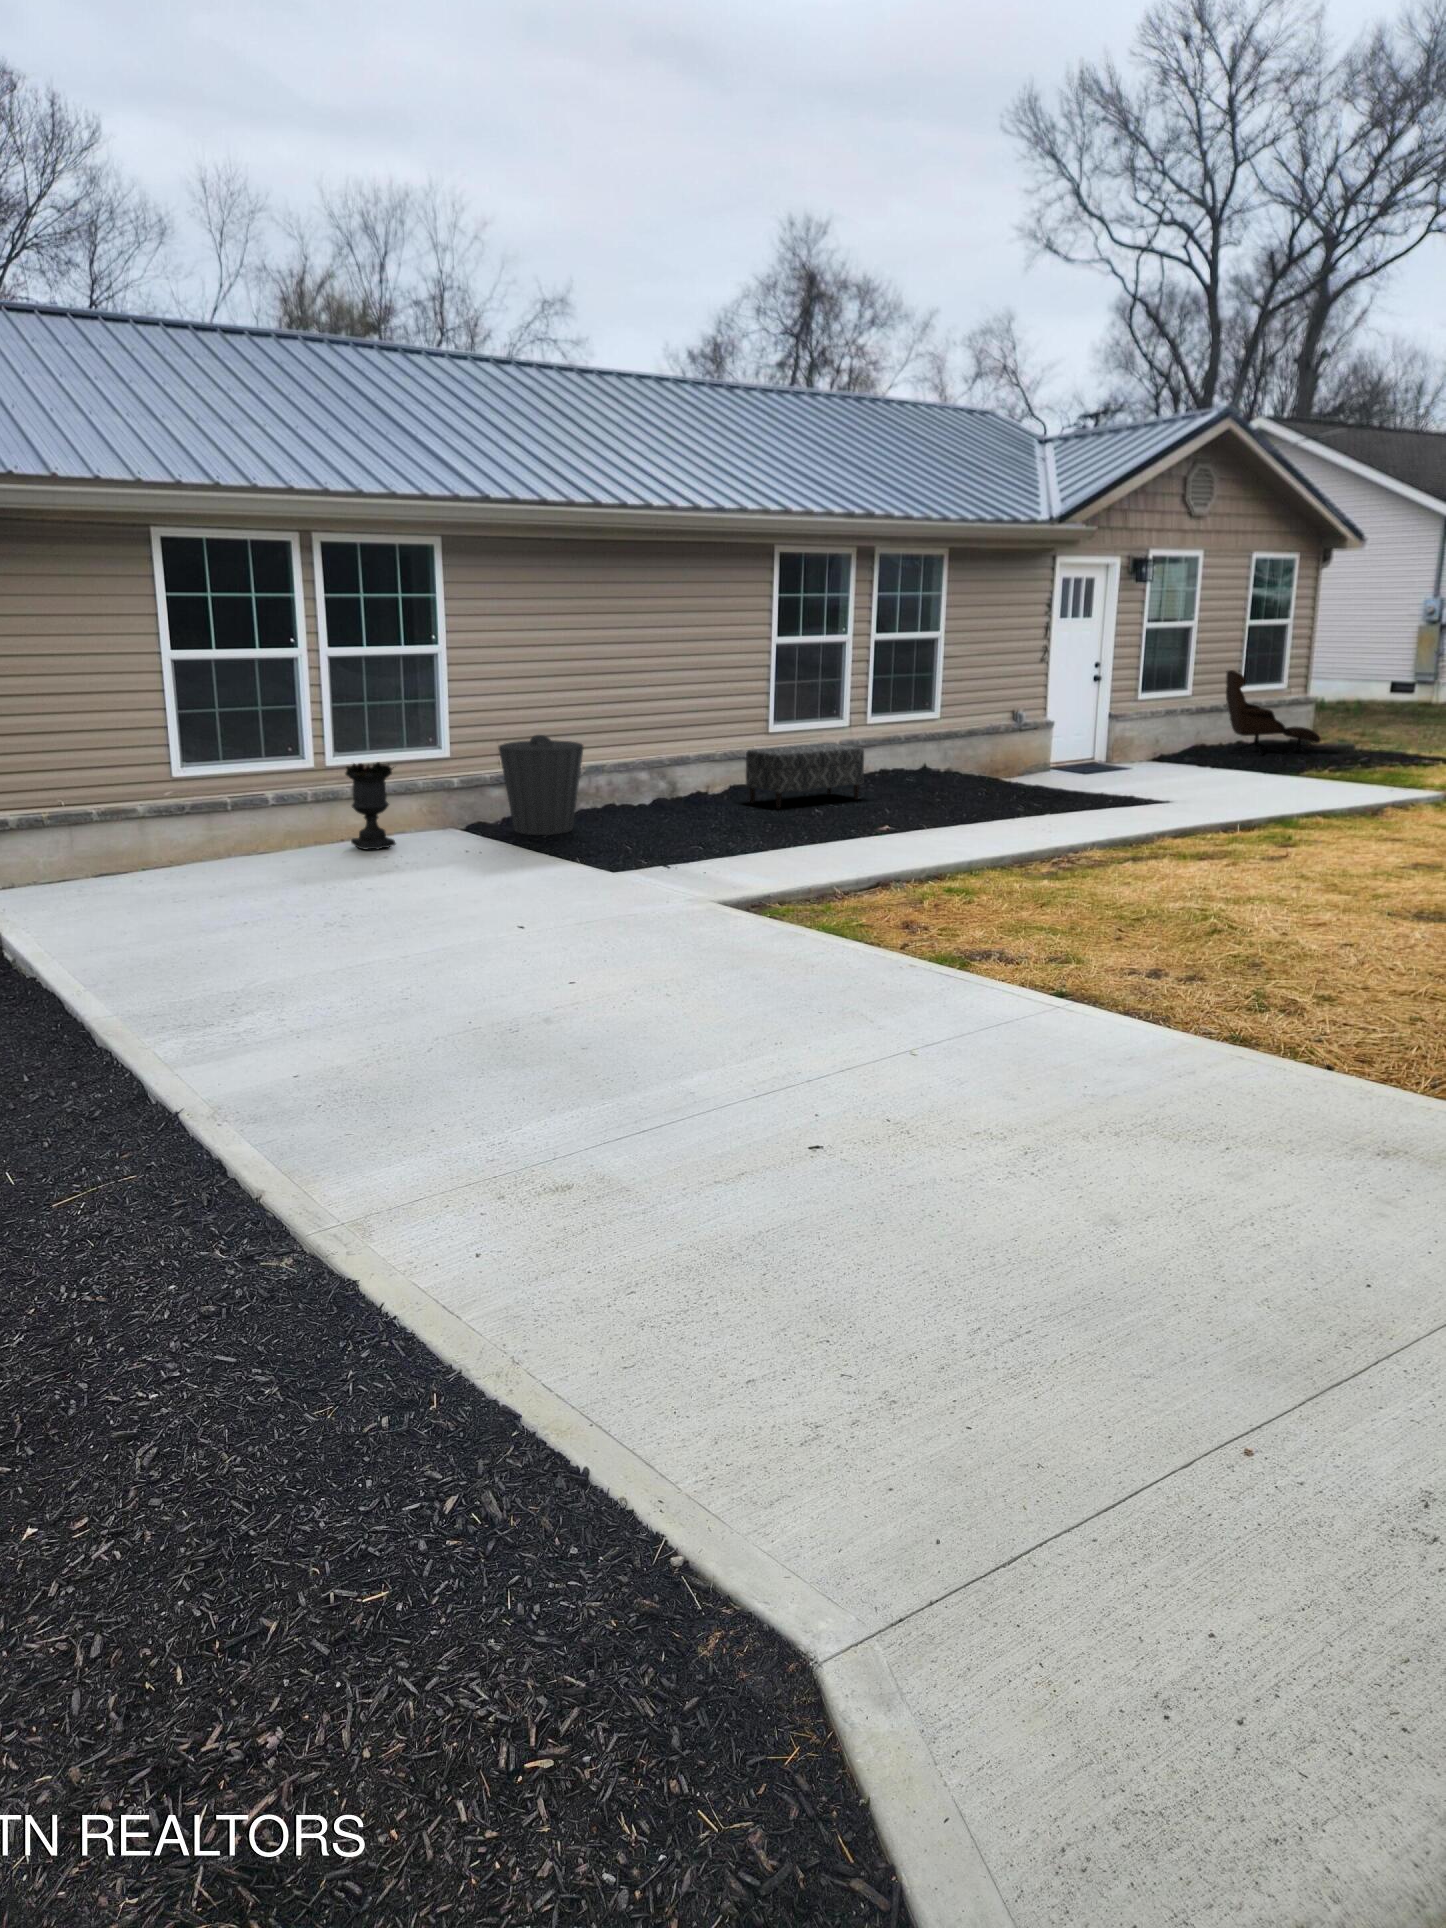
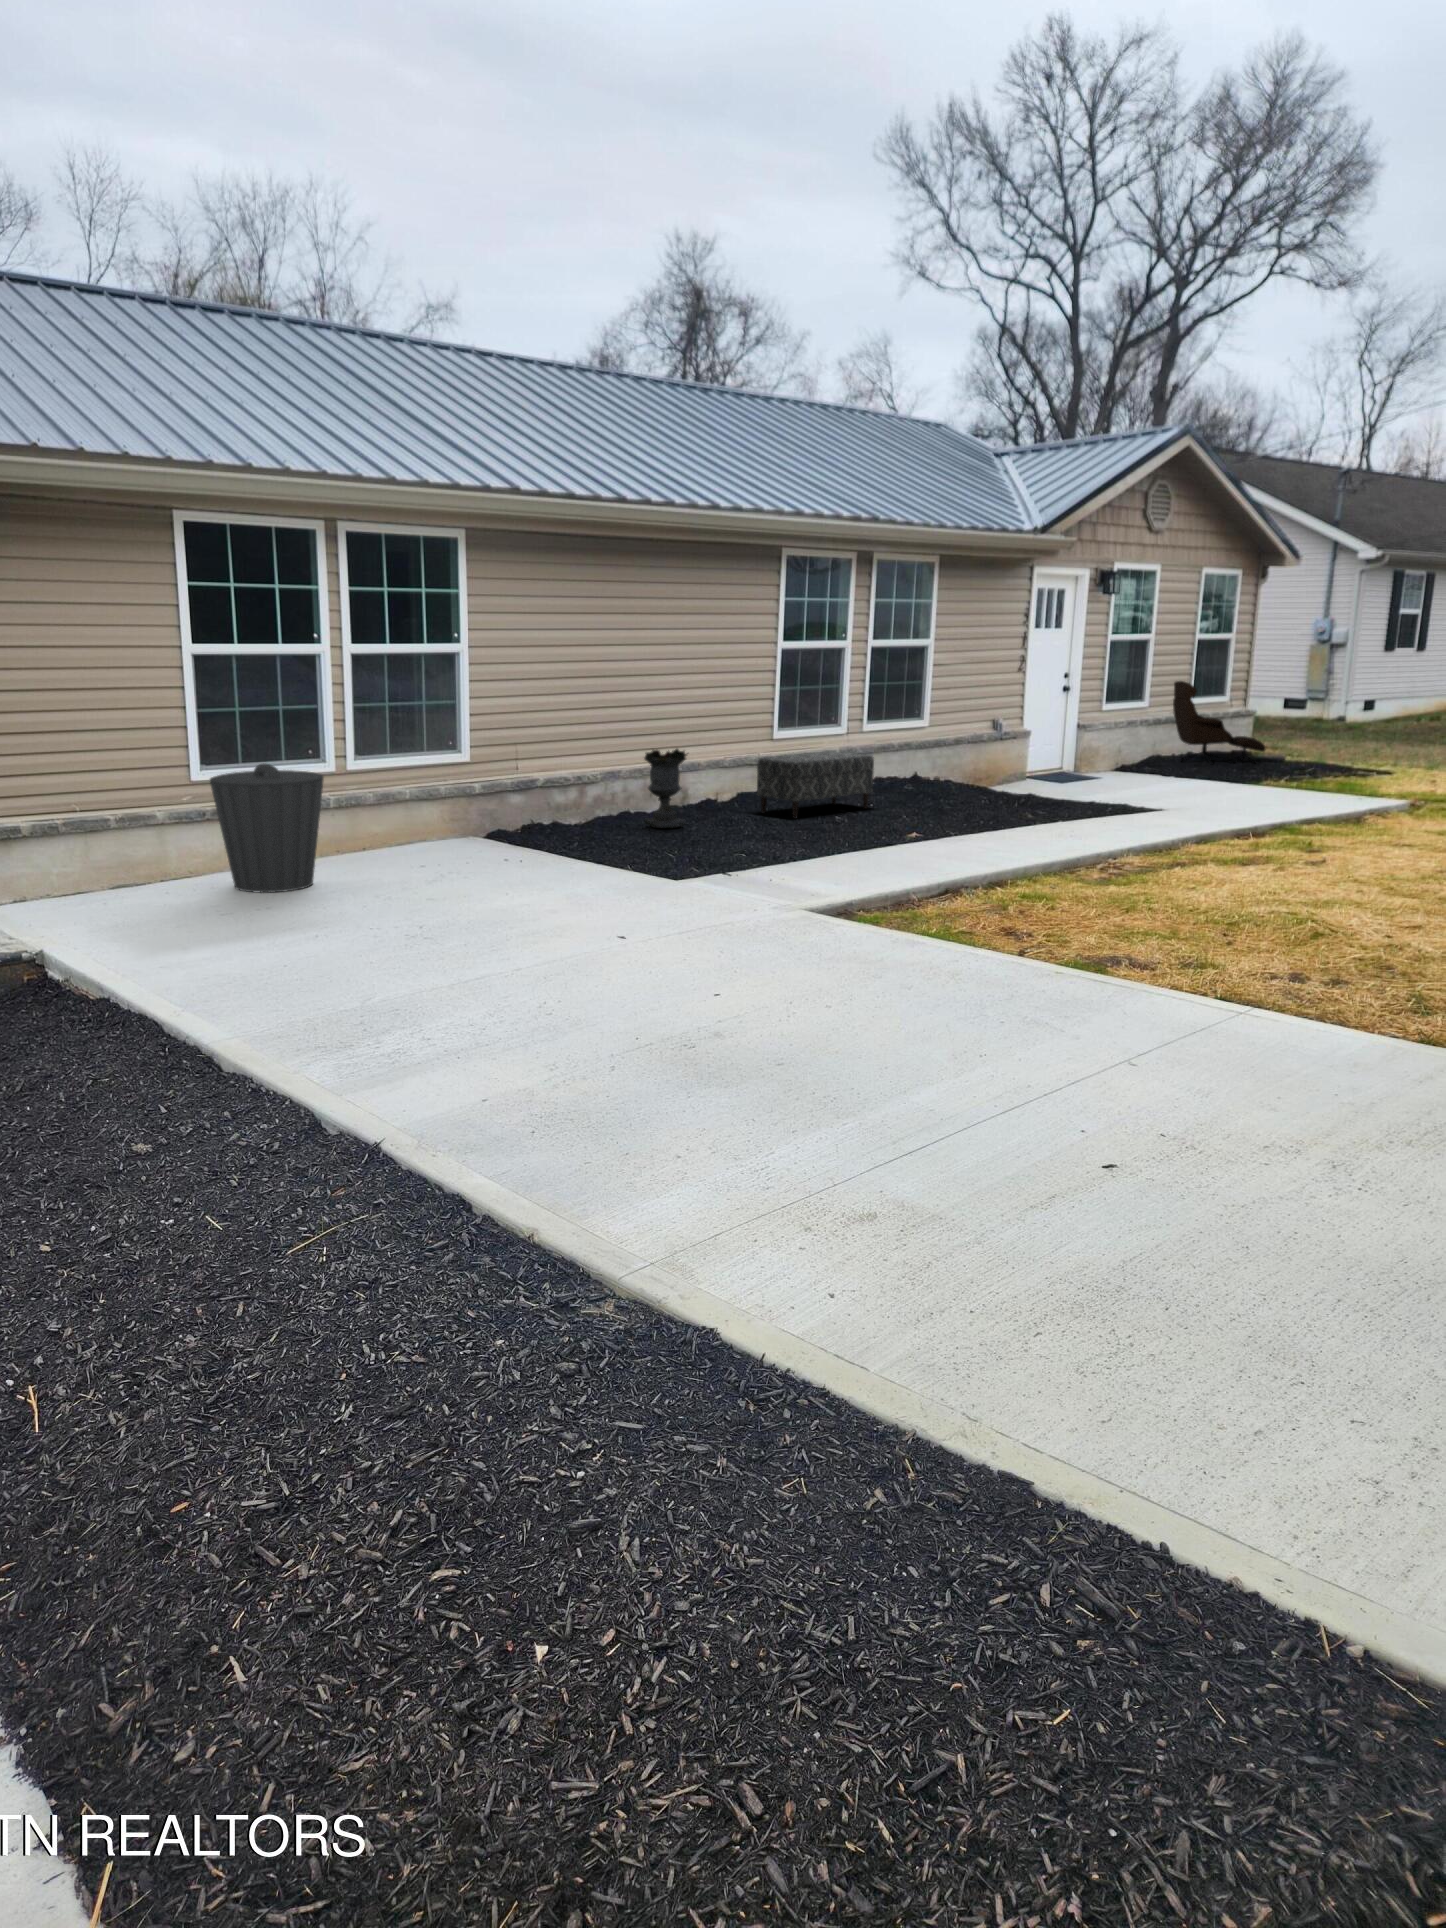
trash can: present [499,735,584,835] -> present [210,763,324,893]
planter: present [345,762,395,850] -> present [644,749,688,828]

